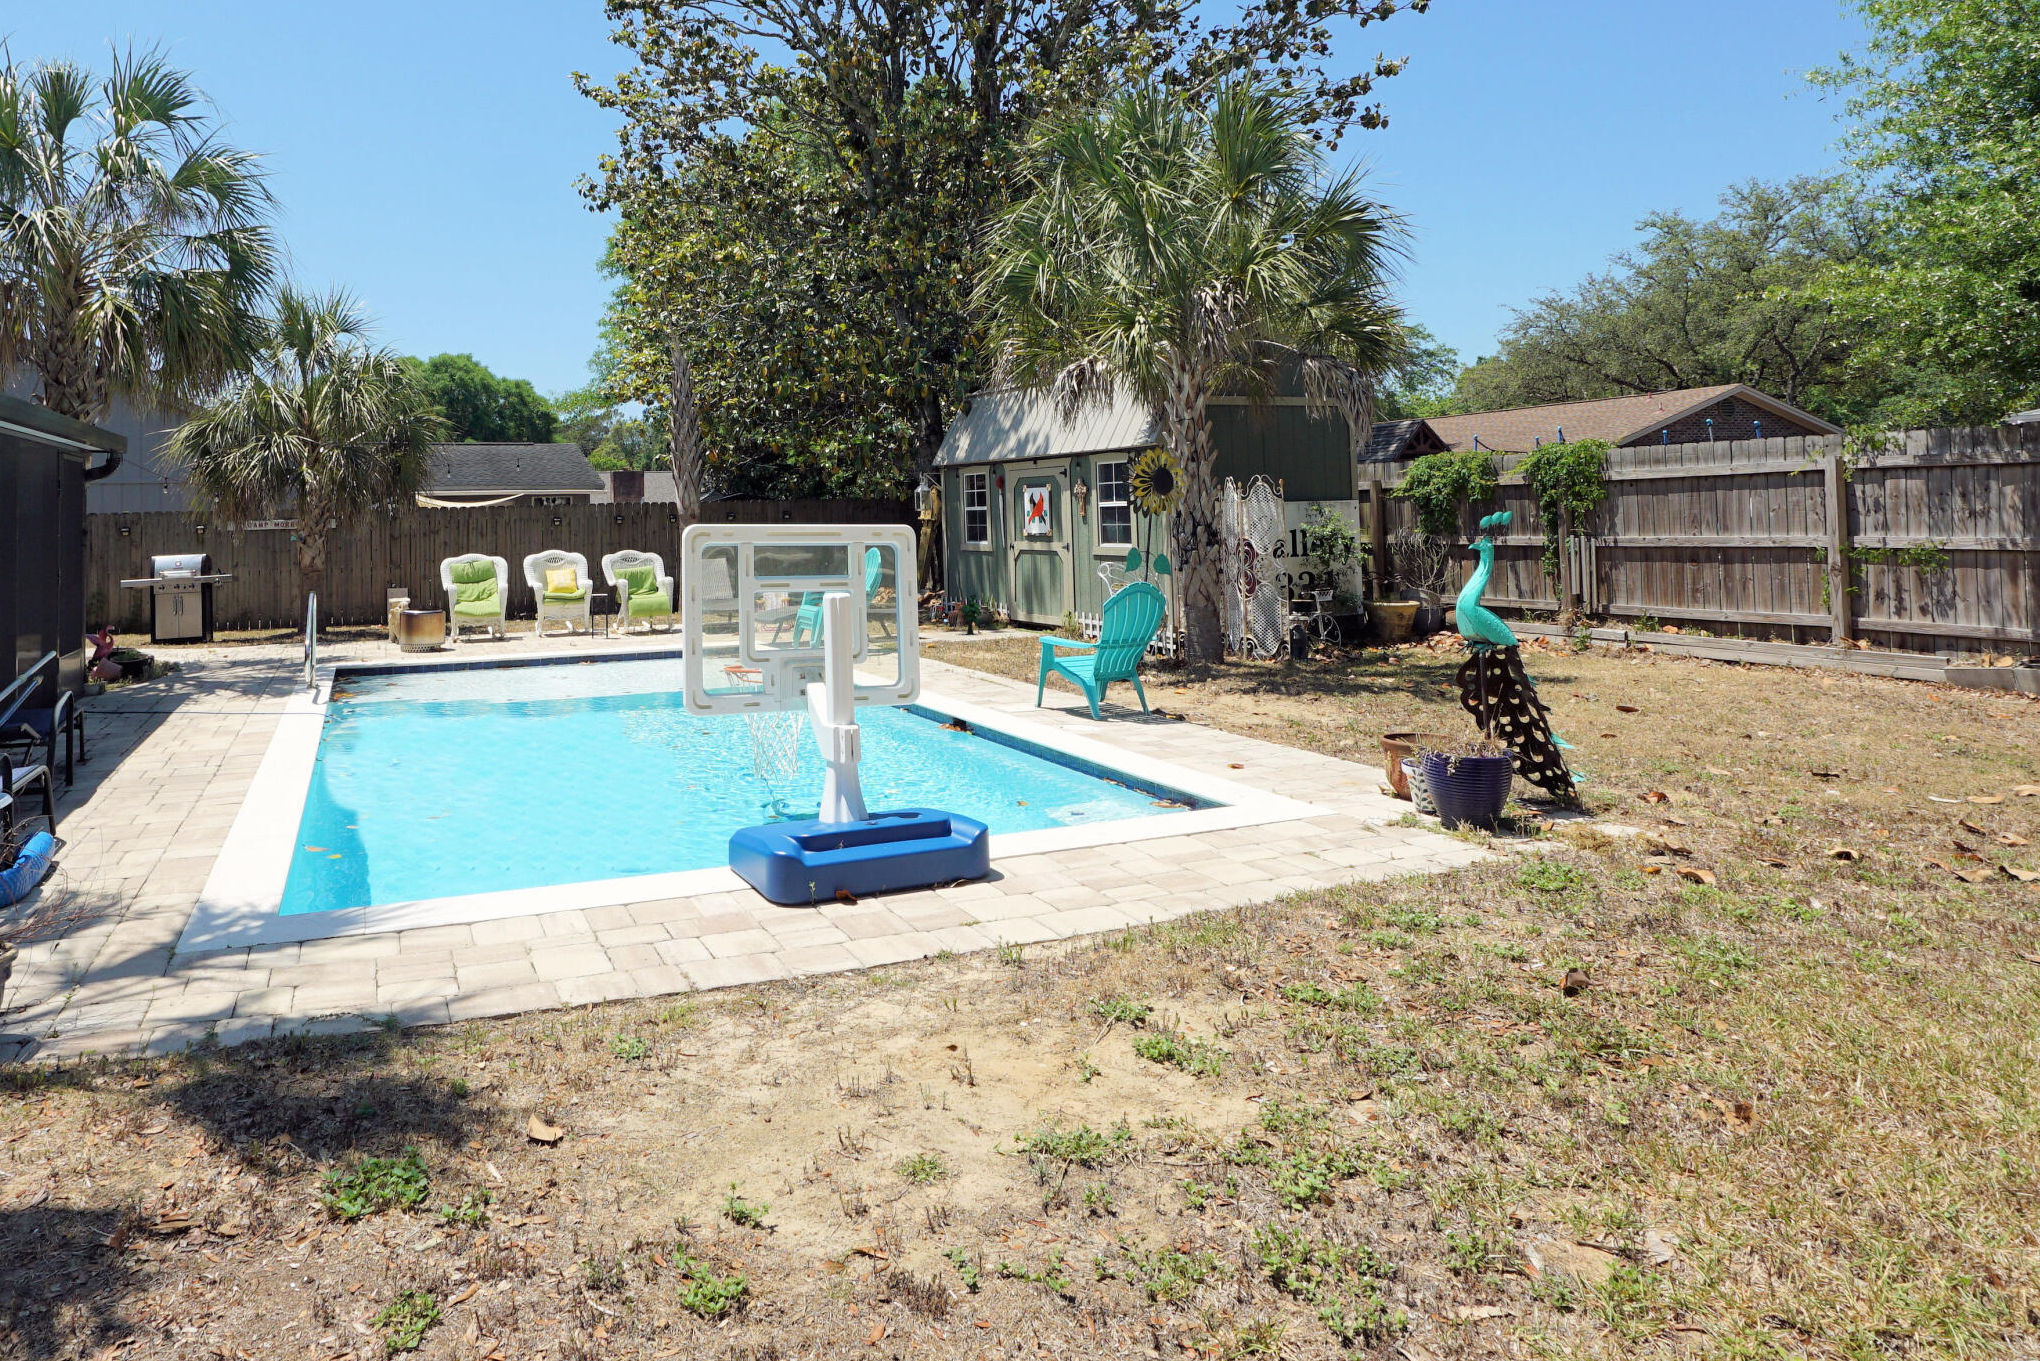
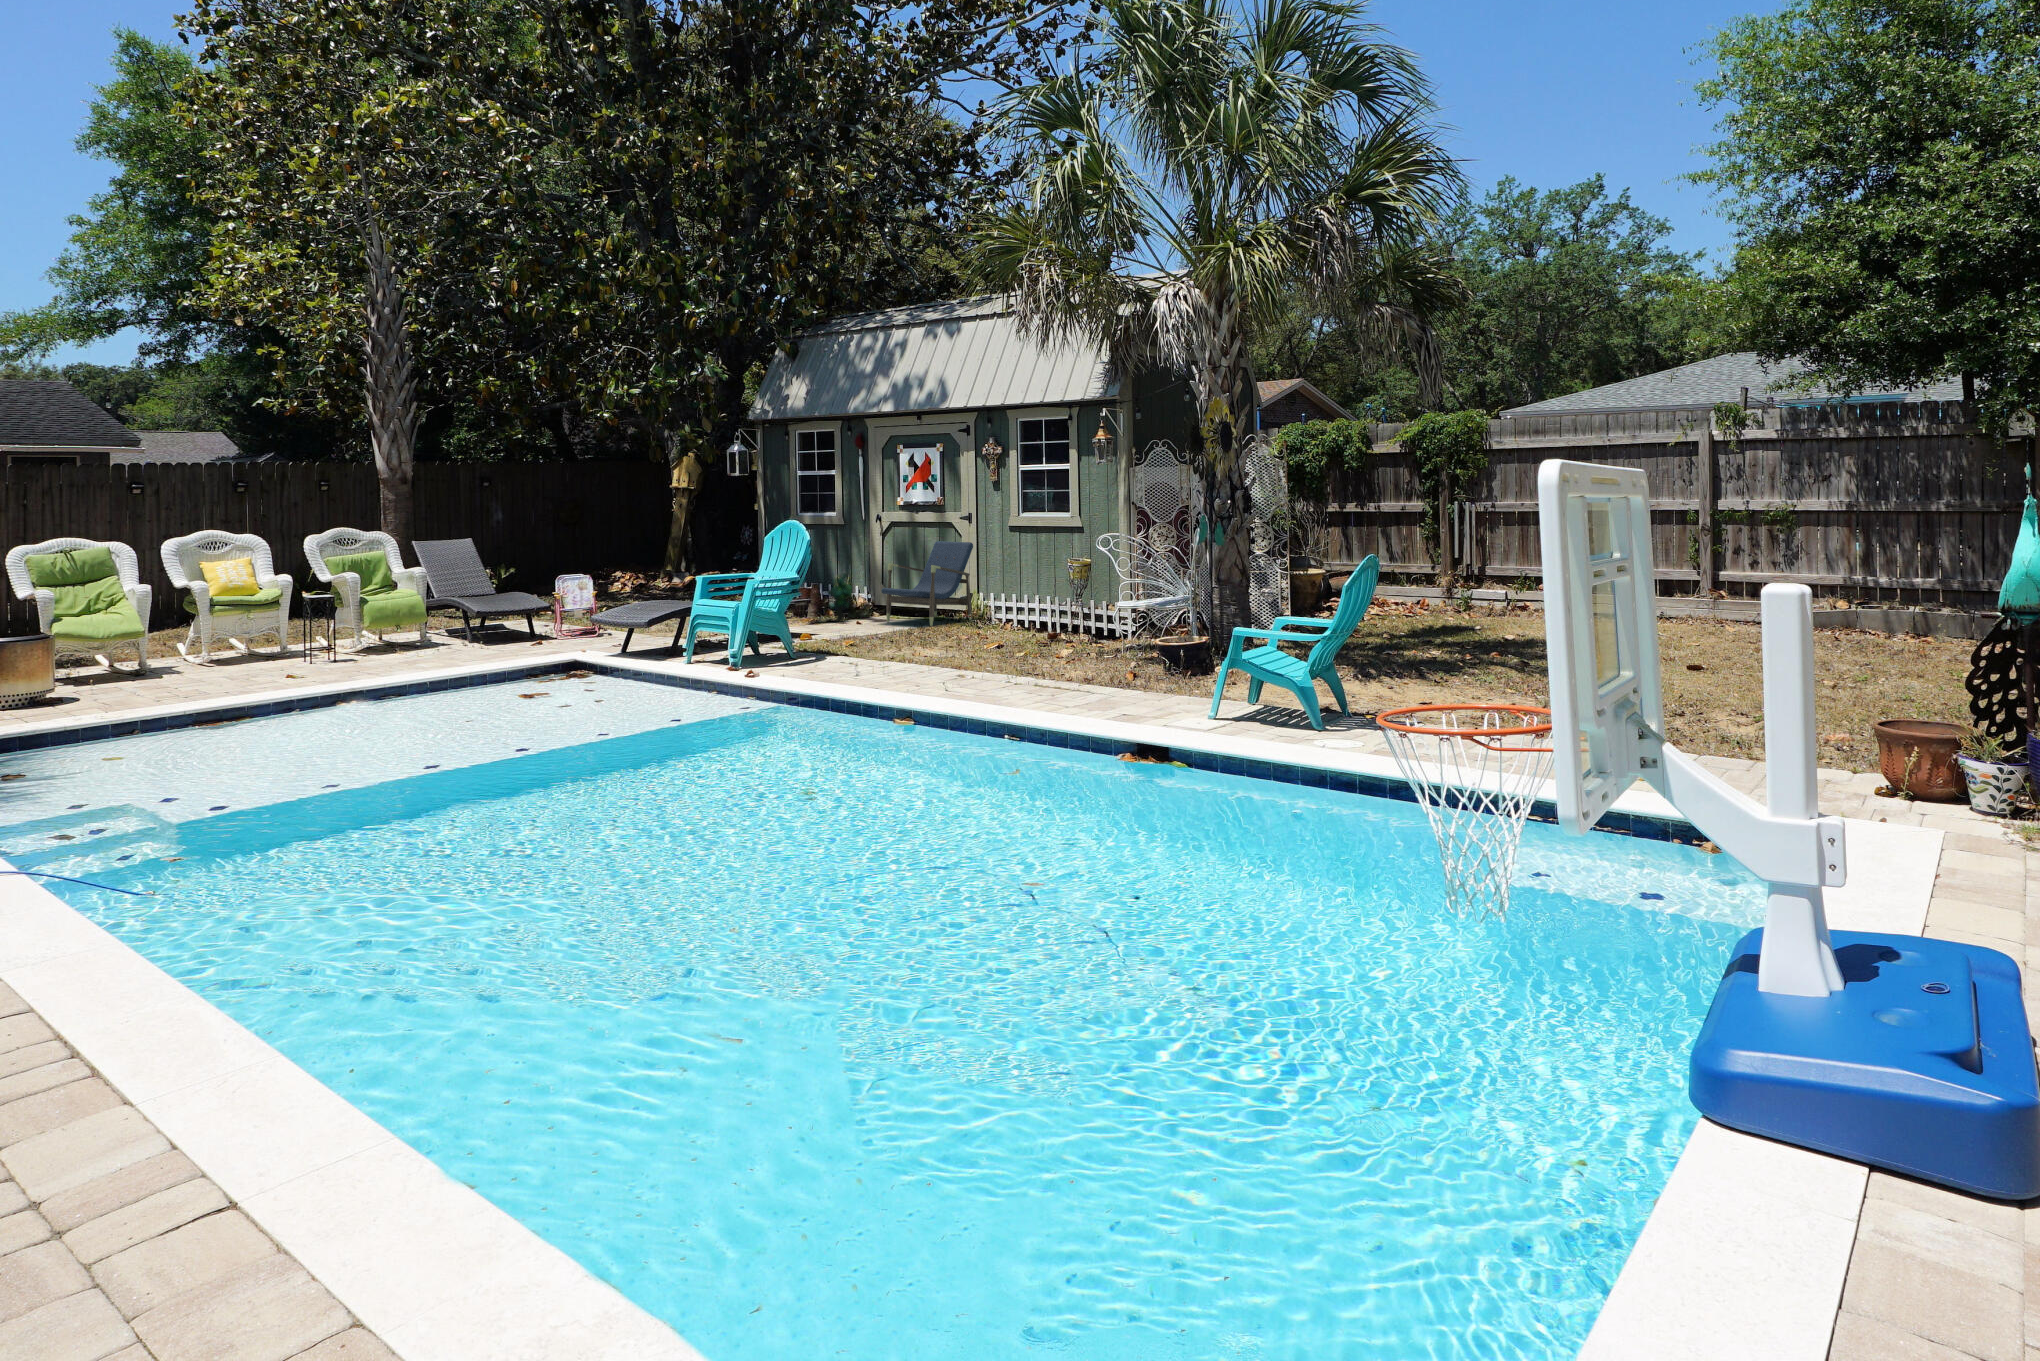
lounge chair: none [994,569,1073,641] -> present [881,541,973,626]

